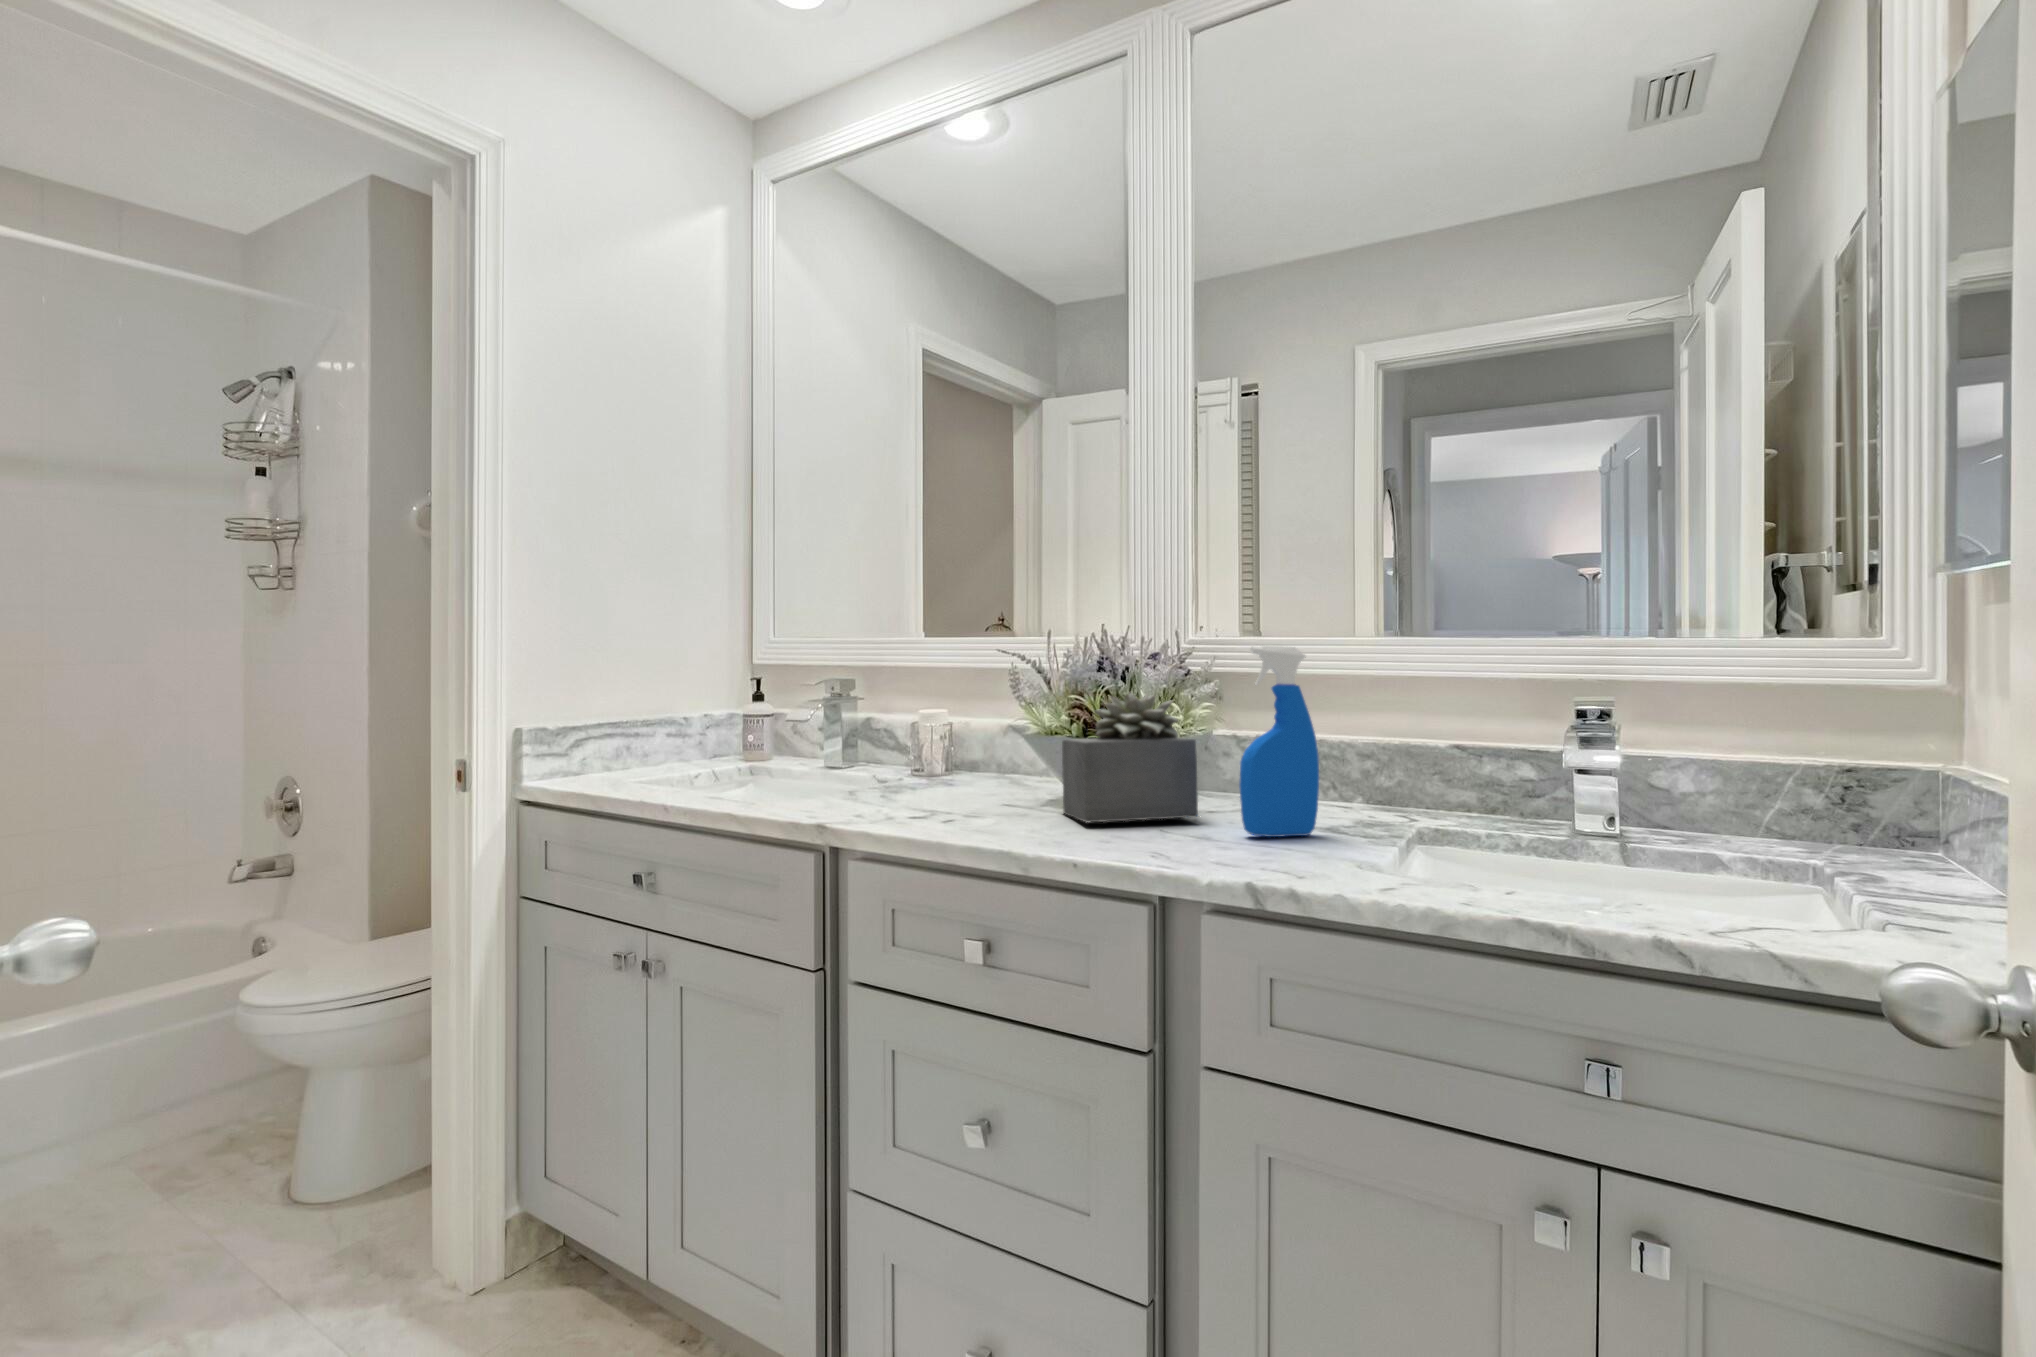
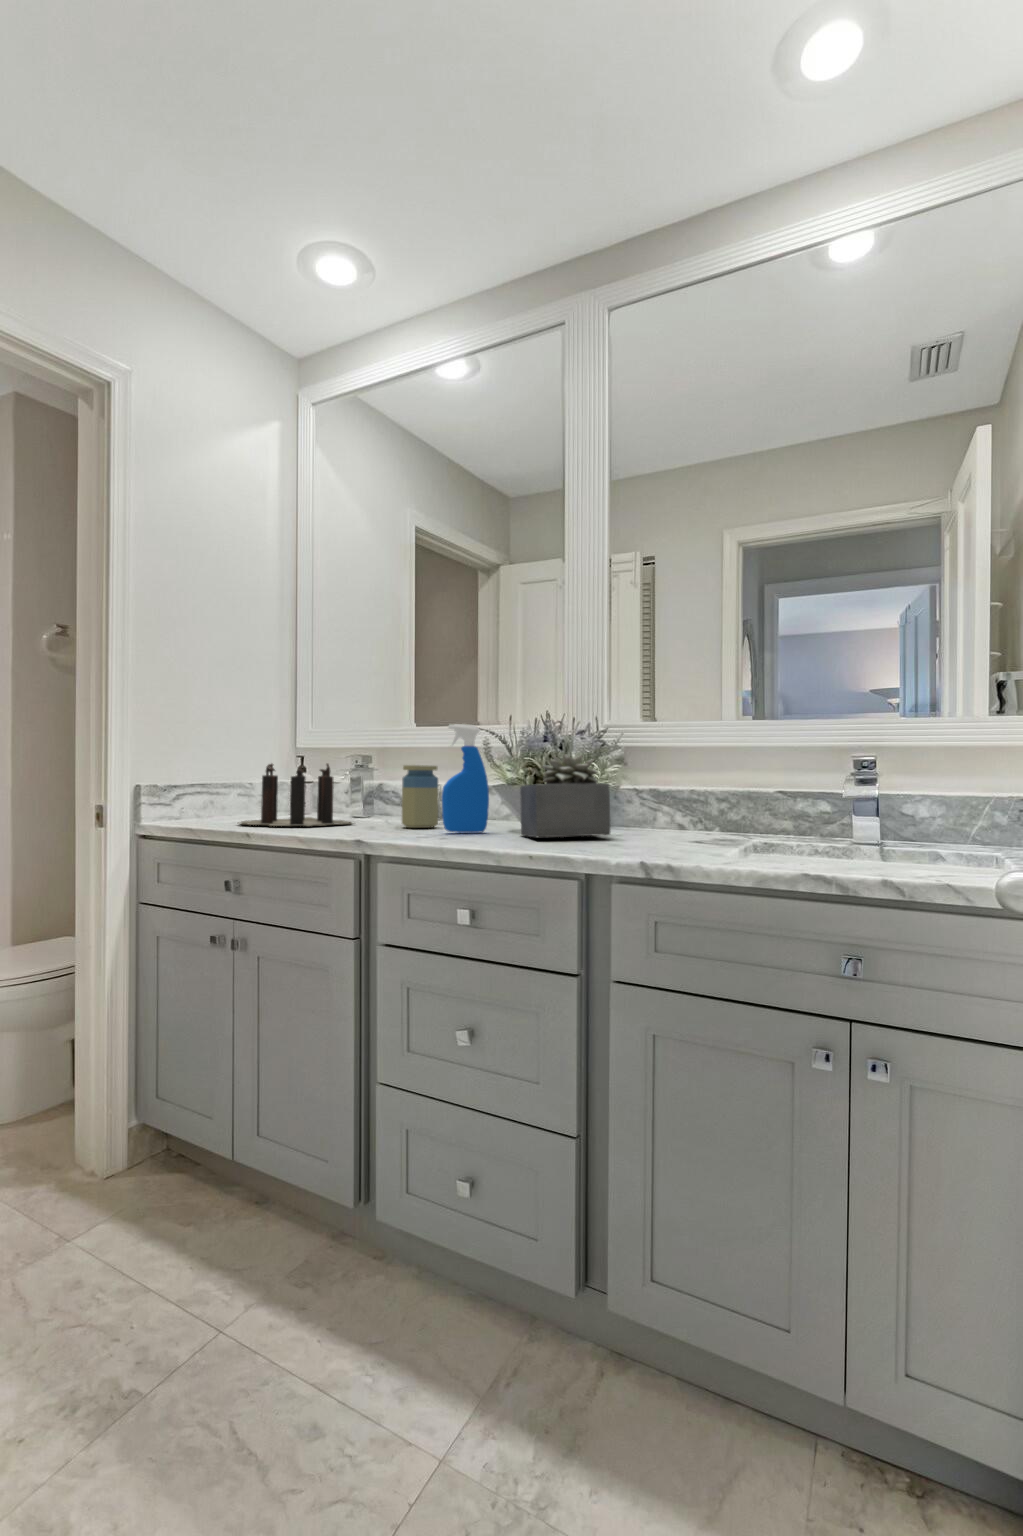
spray bottle: present [1240,646,1319,837] -> present [442,724,489,833]
candle: none [654,697,857,792] -> present [241,763,352,826]
jar: none [891,702,944,795] -> present [402,765,438,828]

